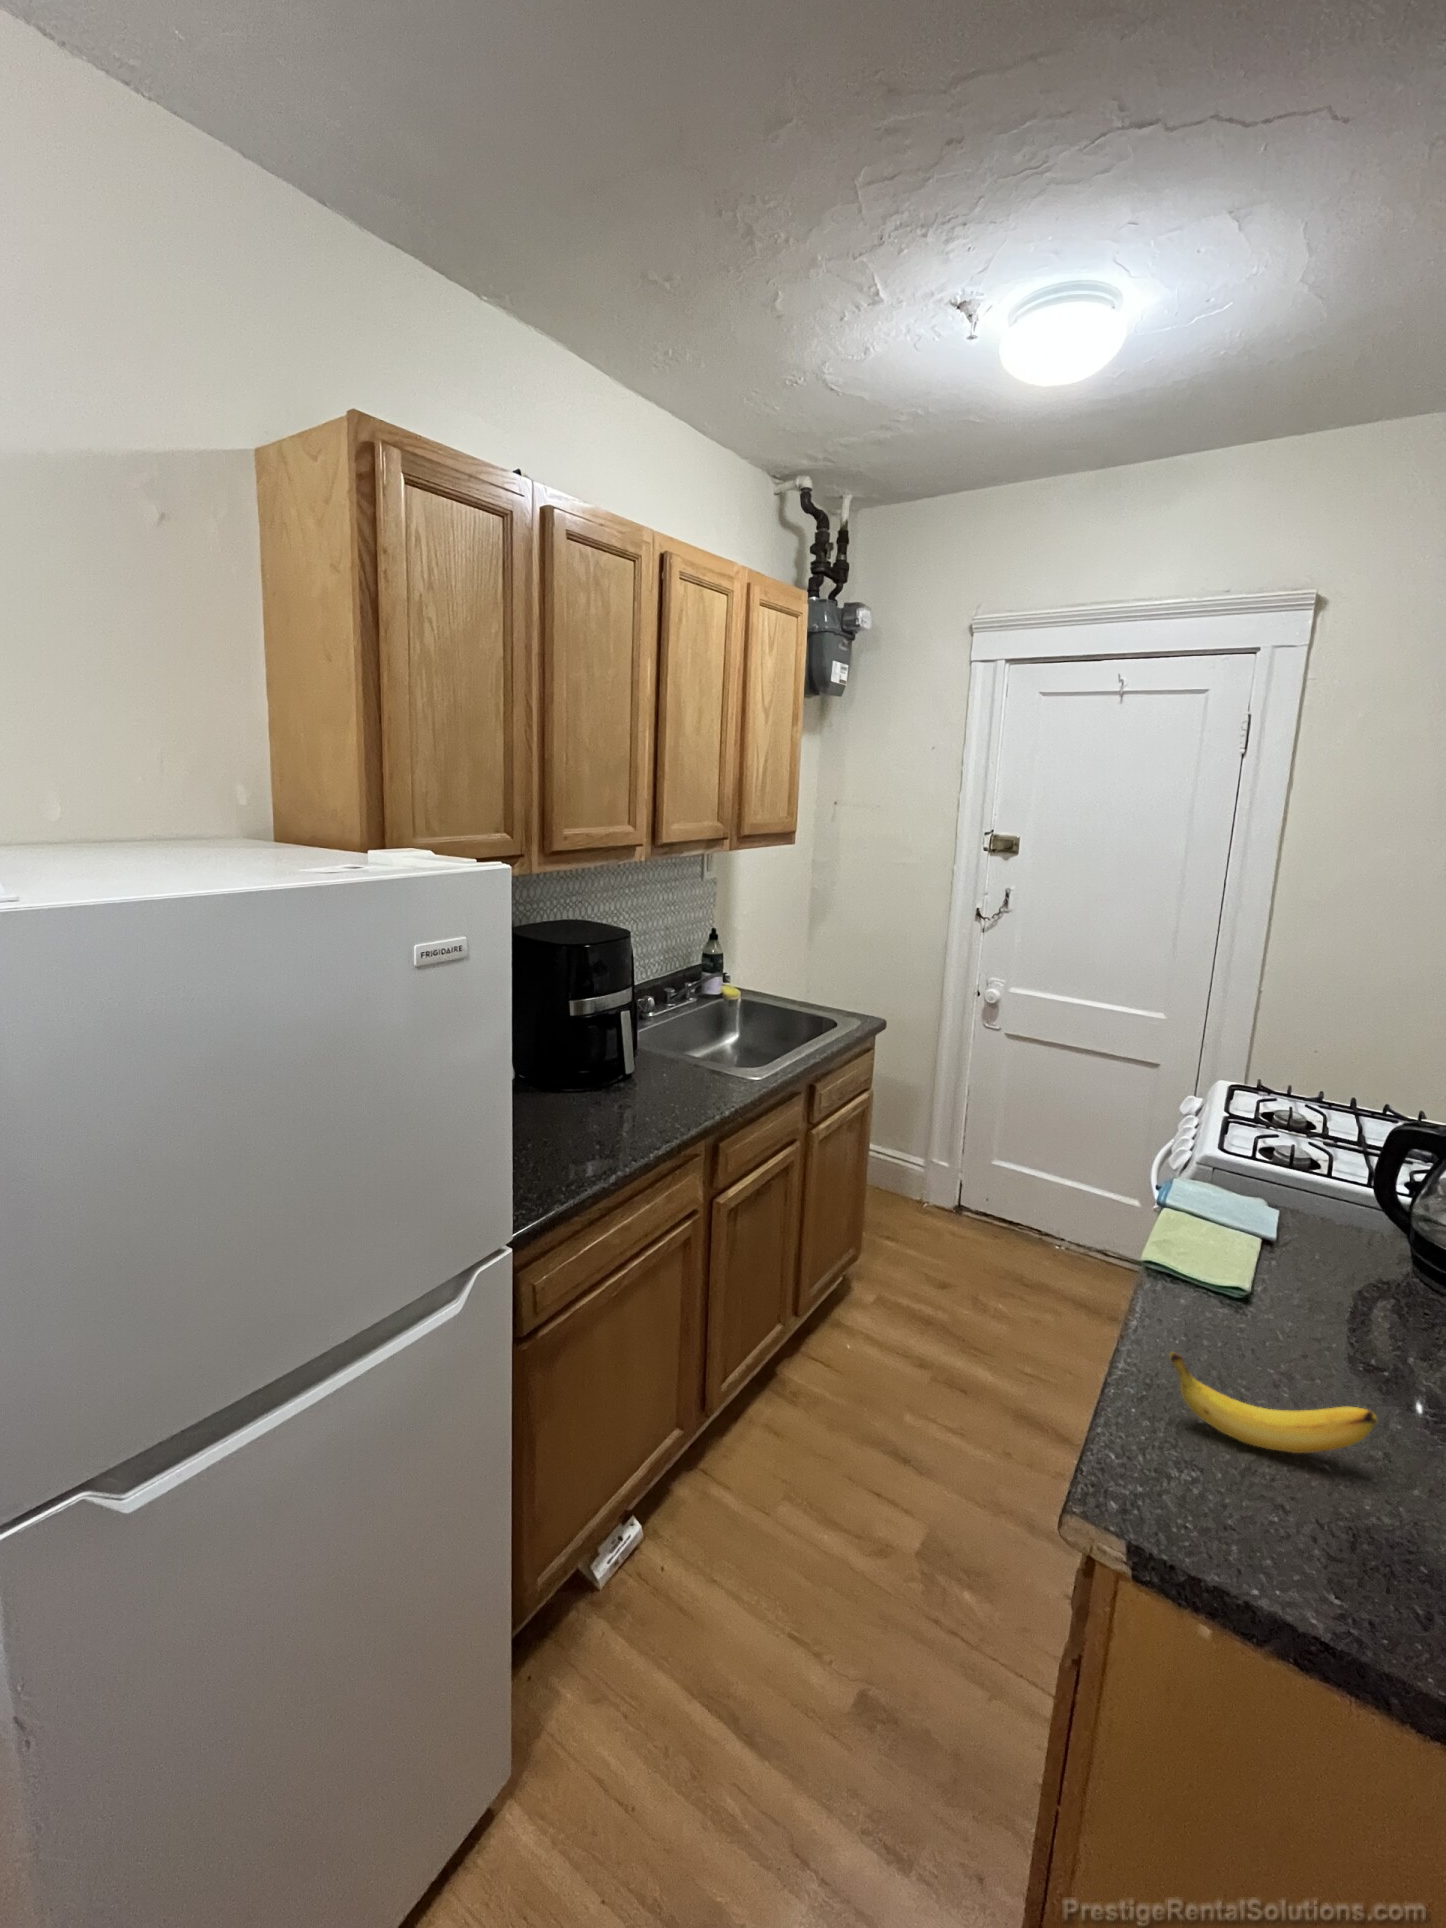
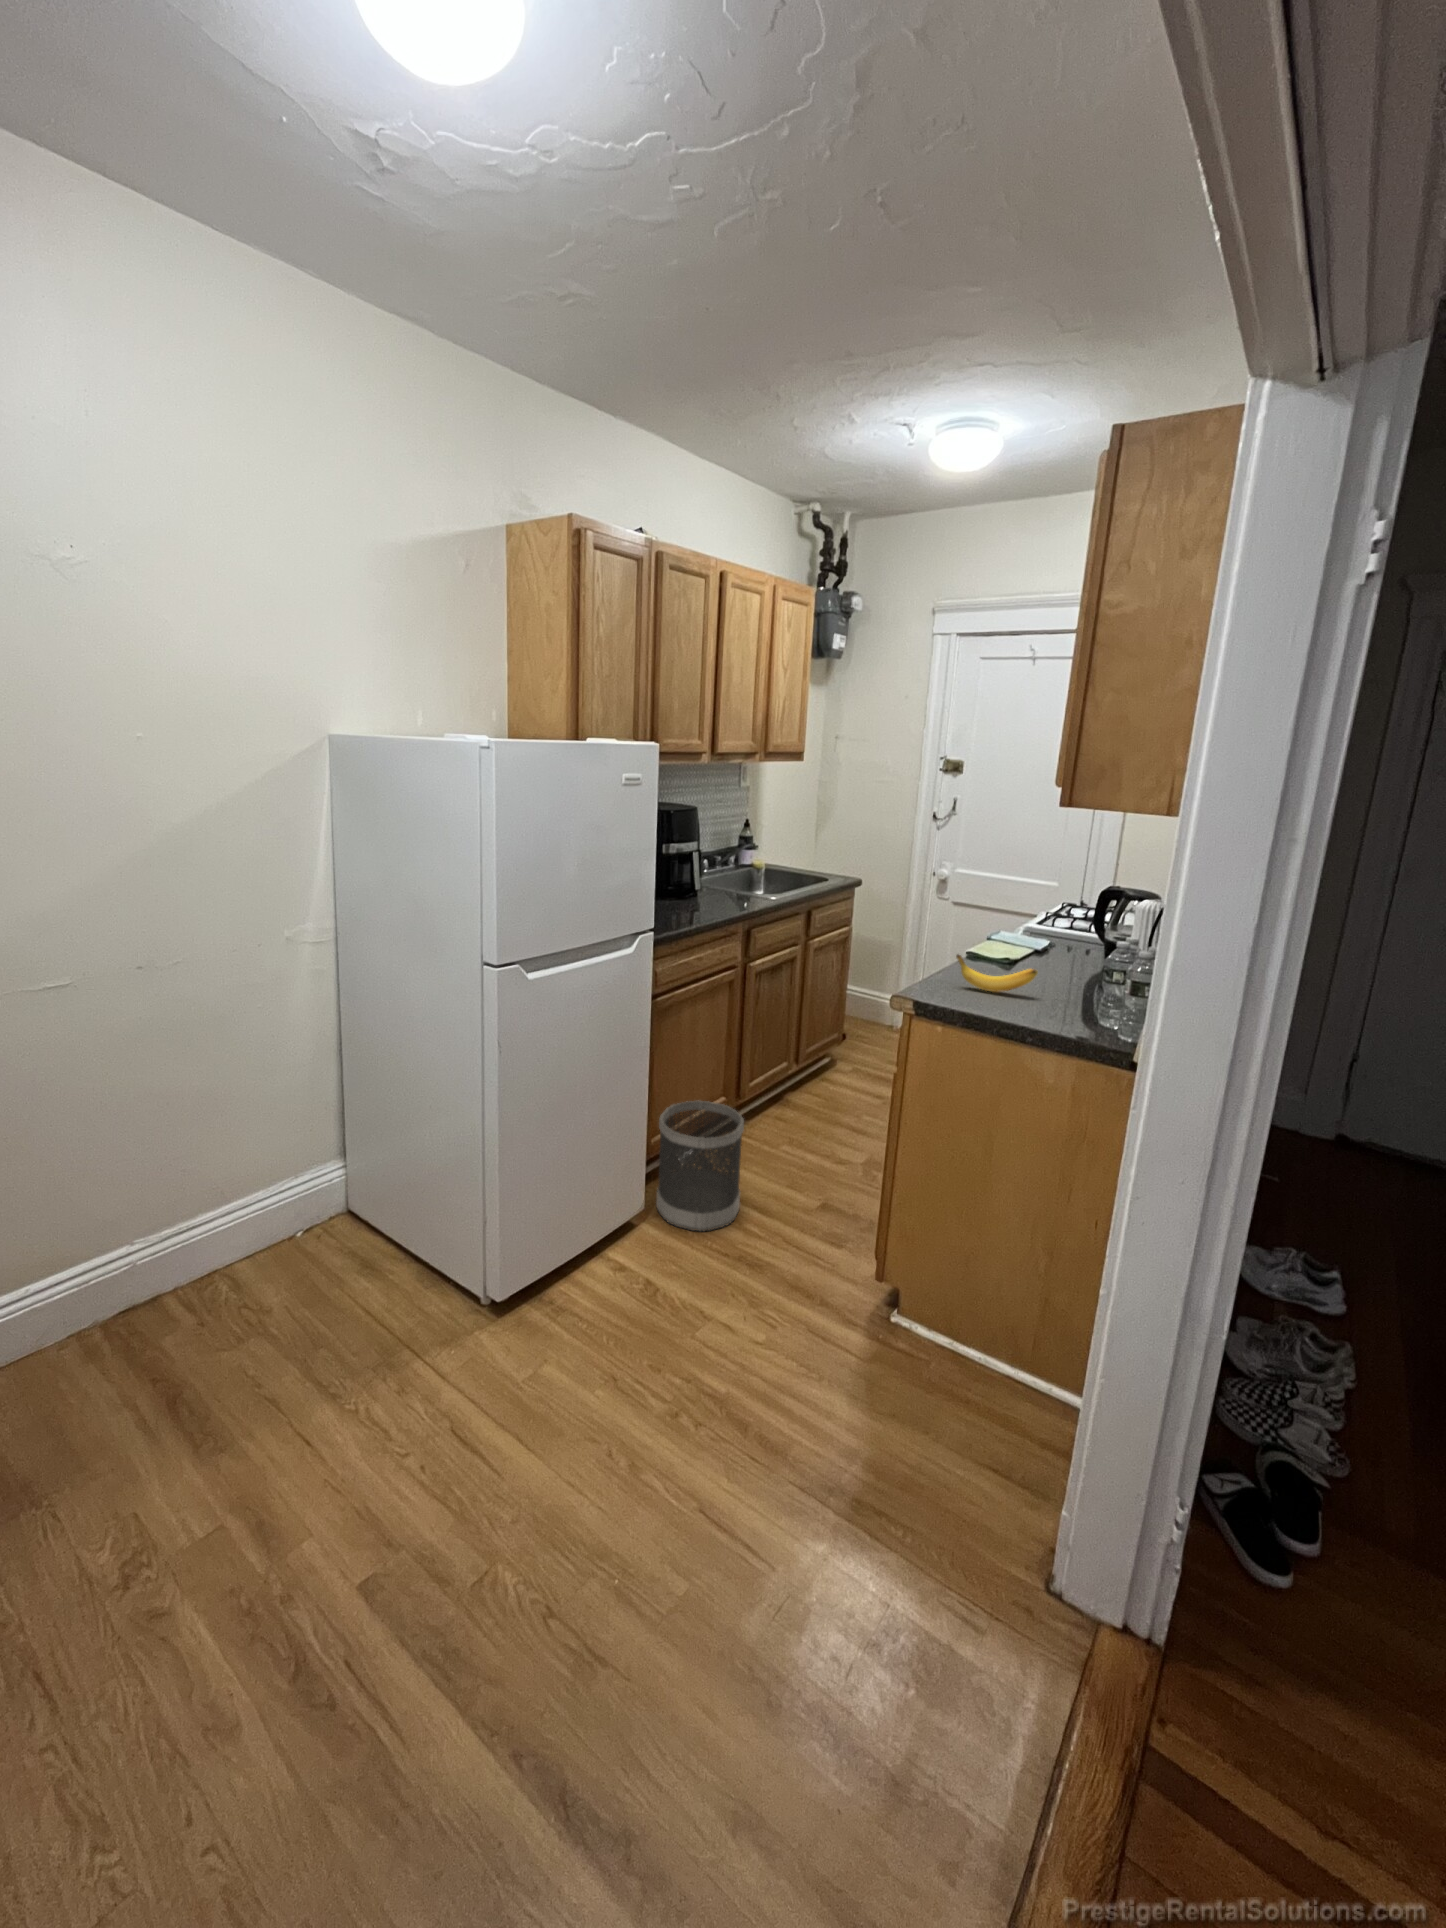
wastebasket: none [543,1499,708,1821] -> present [656,1100,744,1231]

